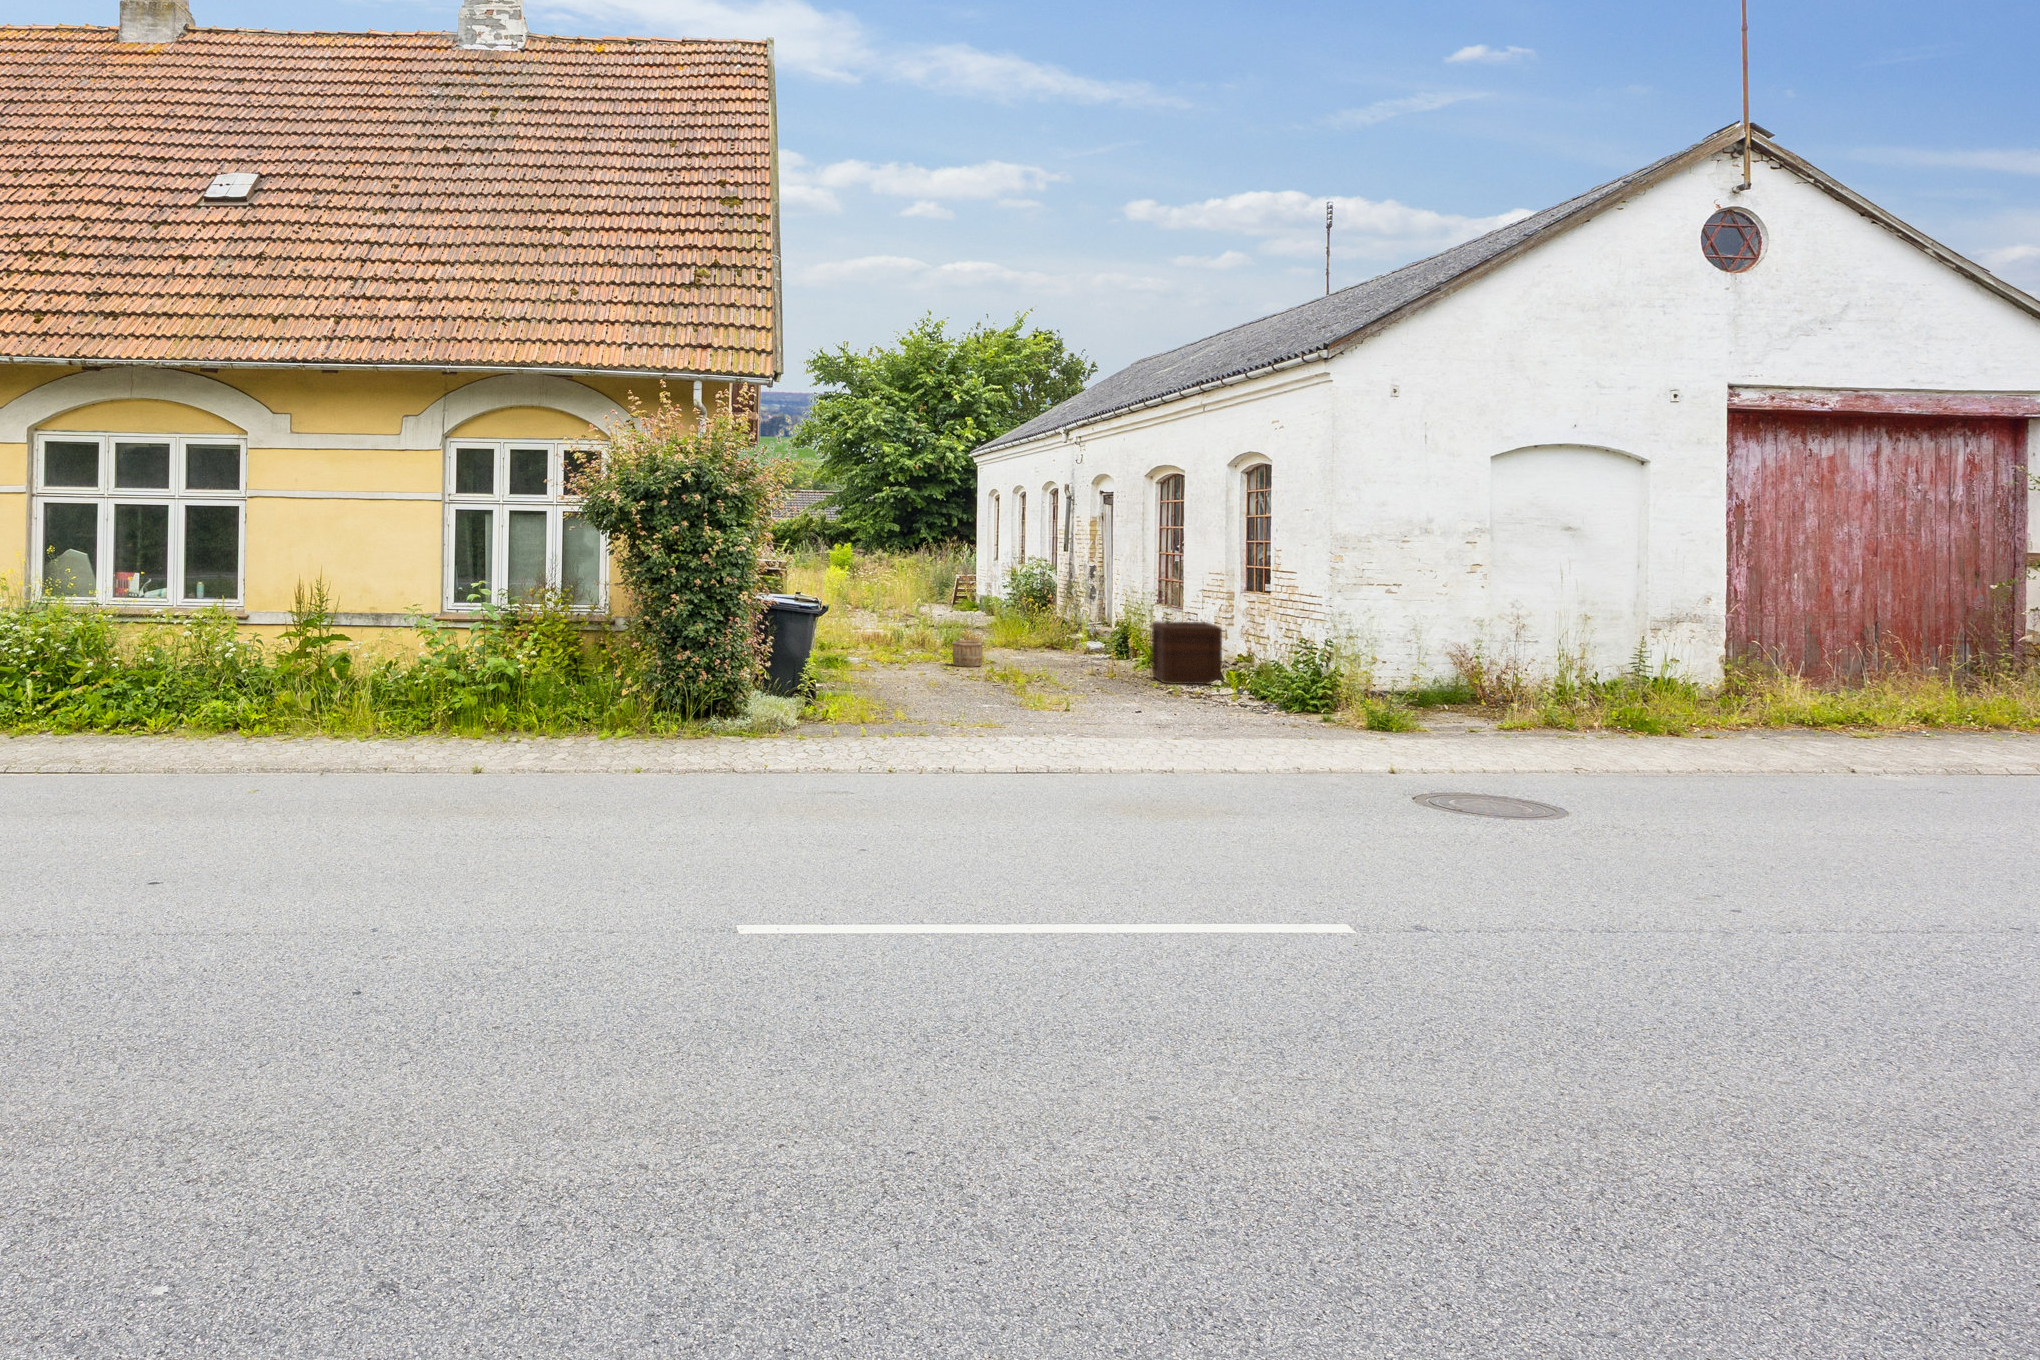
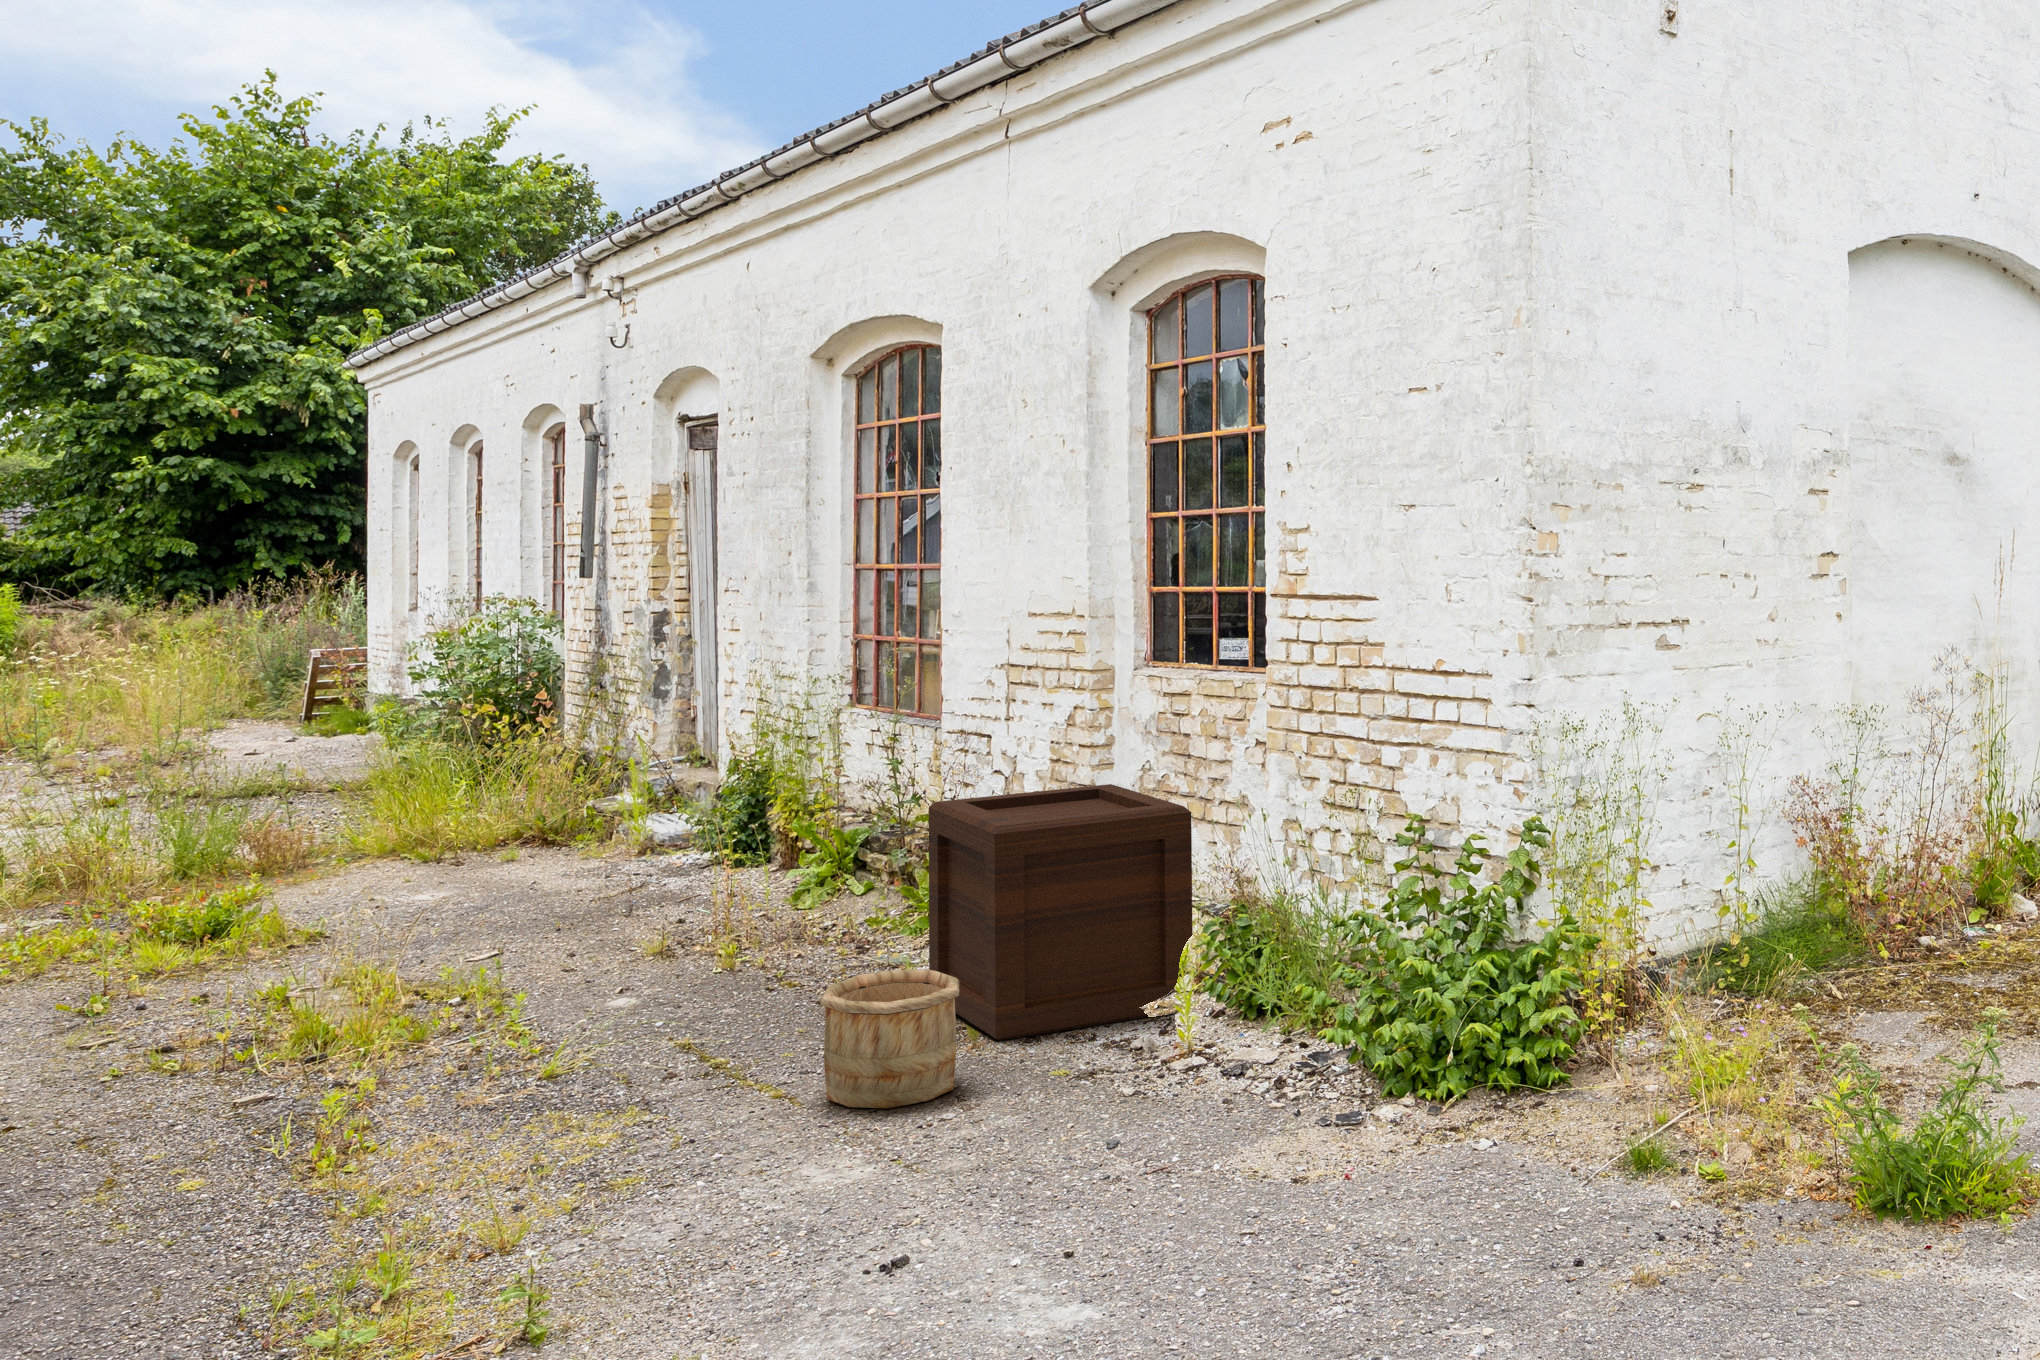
wooden bucket: present [952,640,983,667] -> present [820,970,959,1108]

